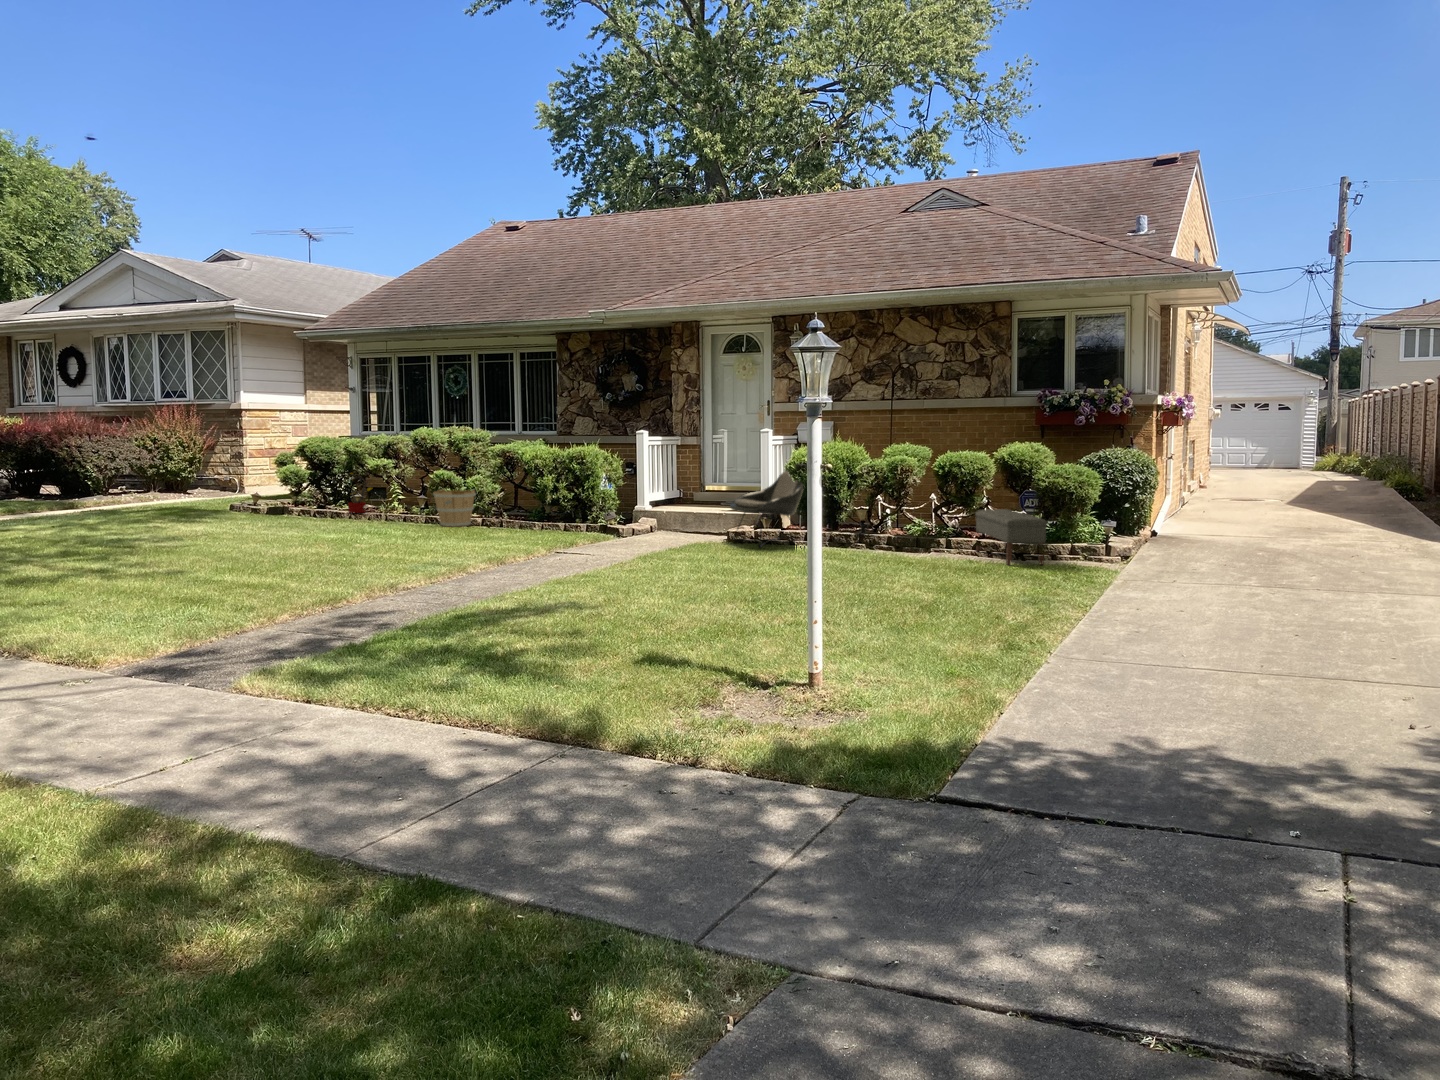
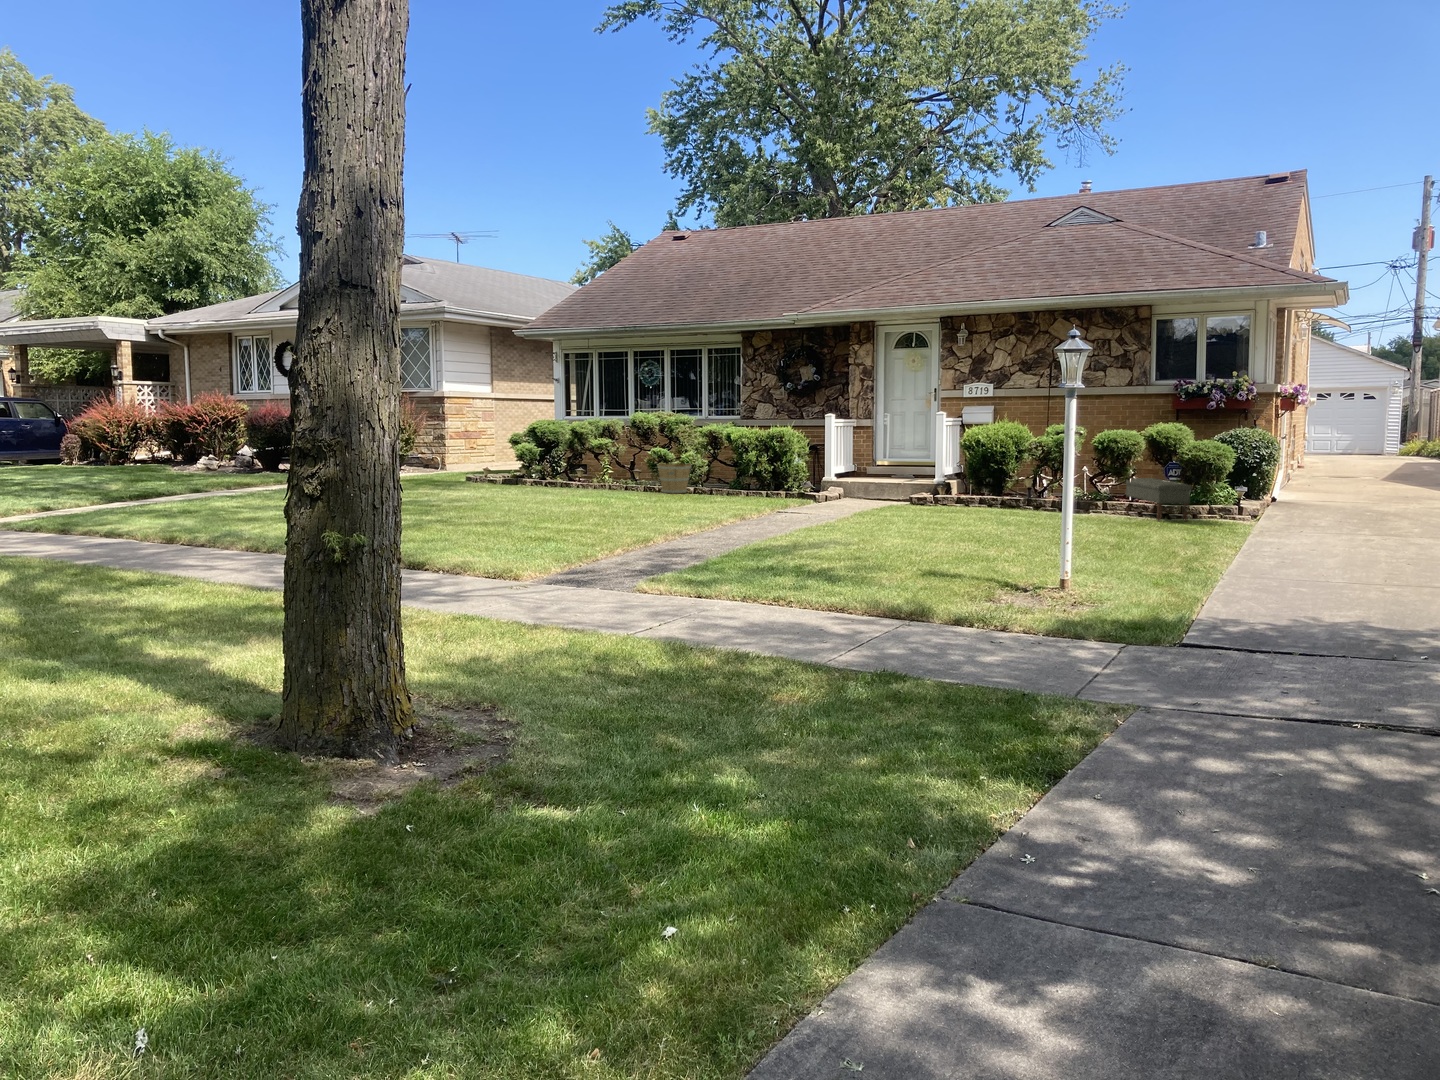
lounge chair: present [730,471,803,548] -> none [917,445,983,509]
decorative plant: present [348,473,372,513] -> none [571,449,594,484]

